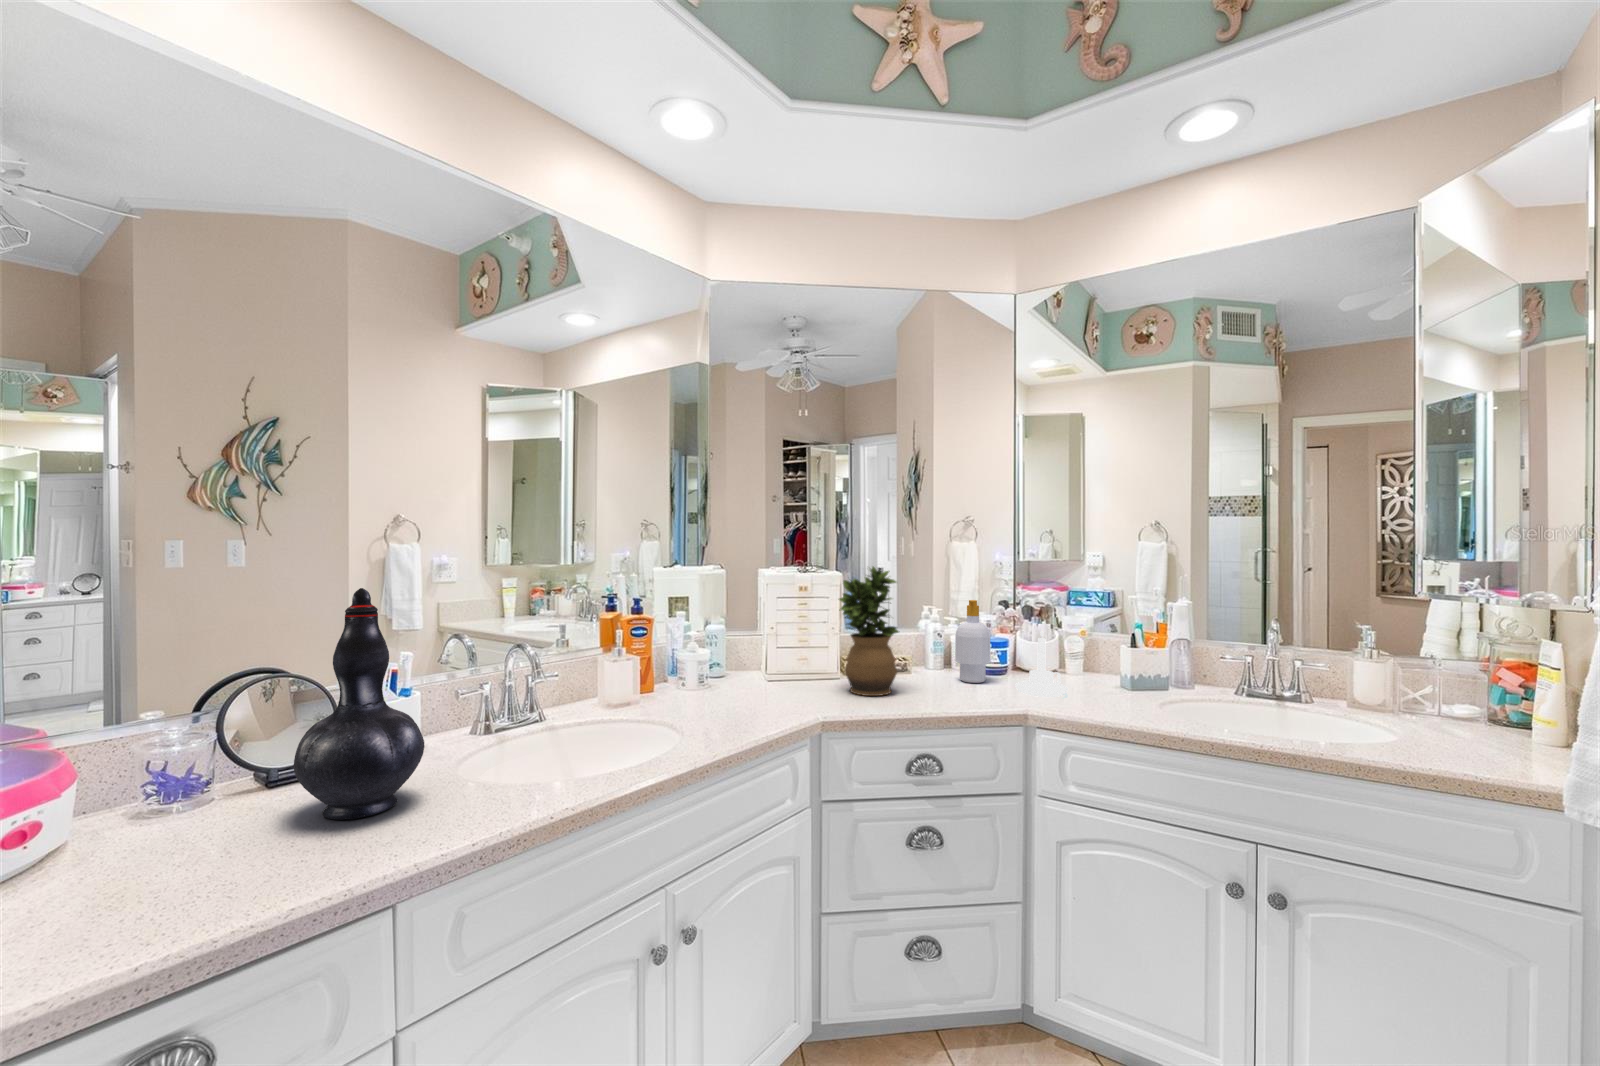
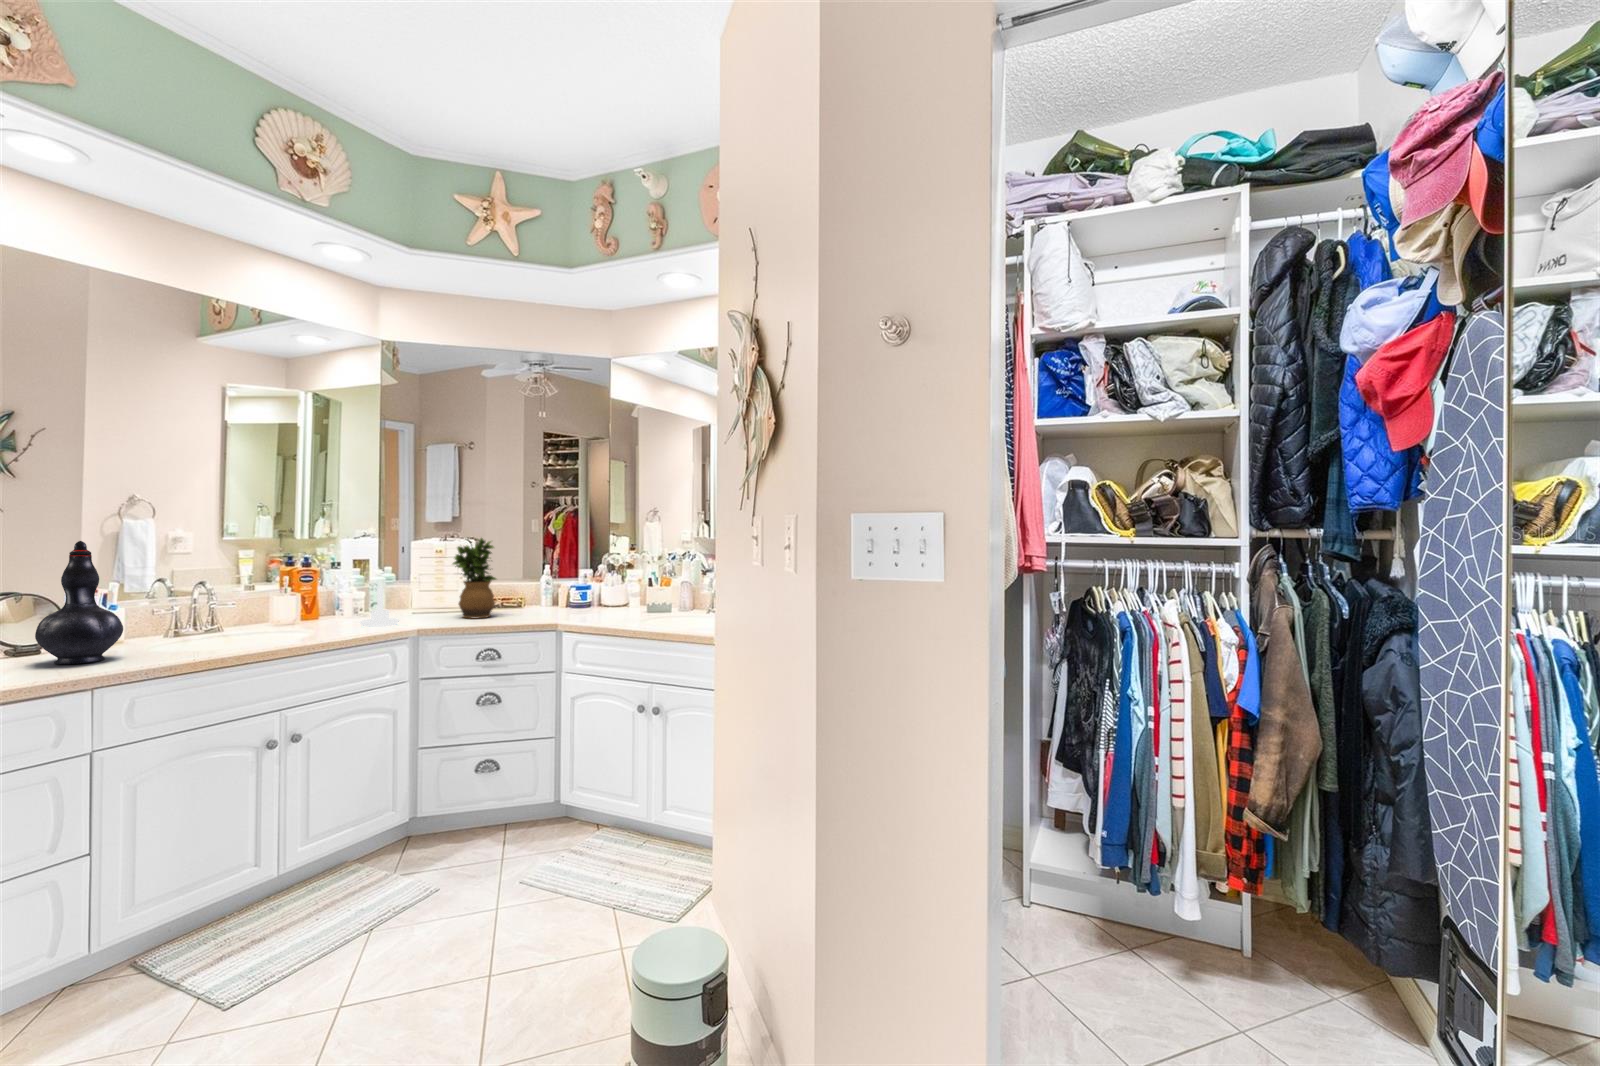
soap bottle: present [955,600,990,683] -> none [546,561,569,612]
candle holder: present [1015,629,1068,697] -> present [360,583,400,627]

